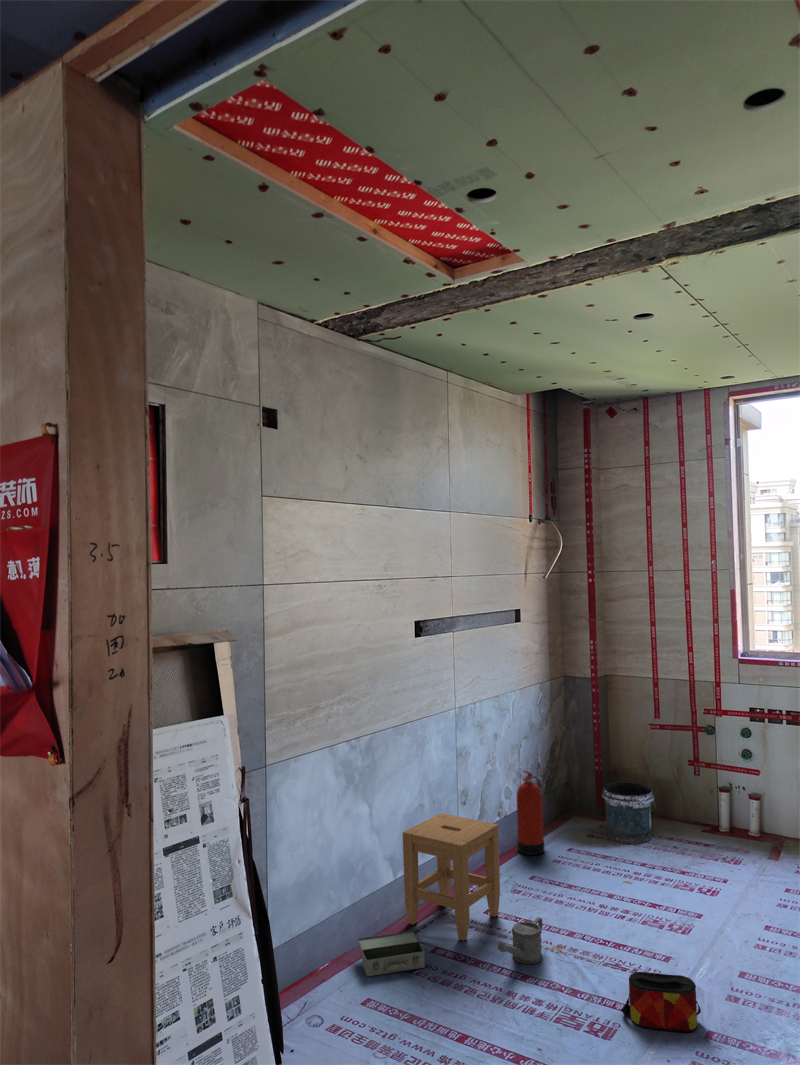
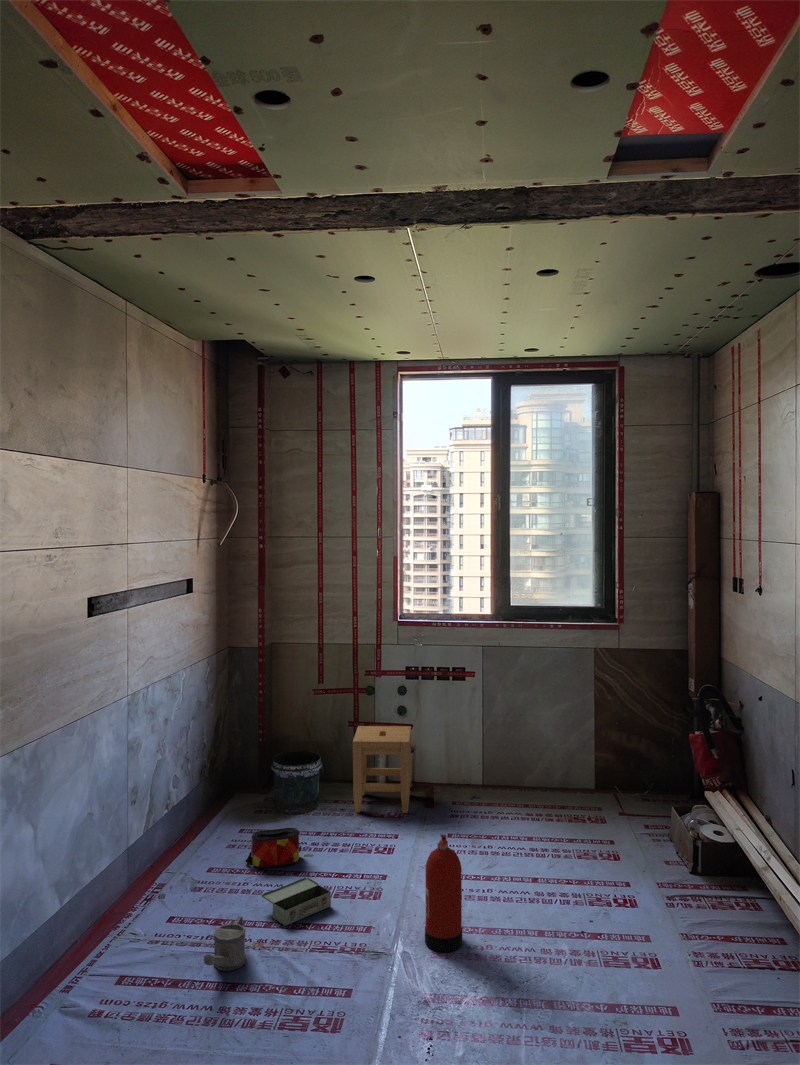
fire extinguisher: present [517,771,544,855] -> present [425,835,462,952]
stool: present [403,813,500,941] -> present [353,726,411,813]
toolbox: present [358,931,425,976] -> present [262,878,331,926]
bag: present [621,972,701,1032] -> present [246,828,301,868]

